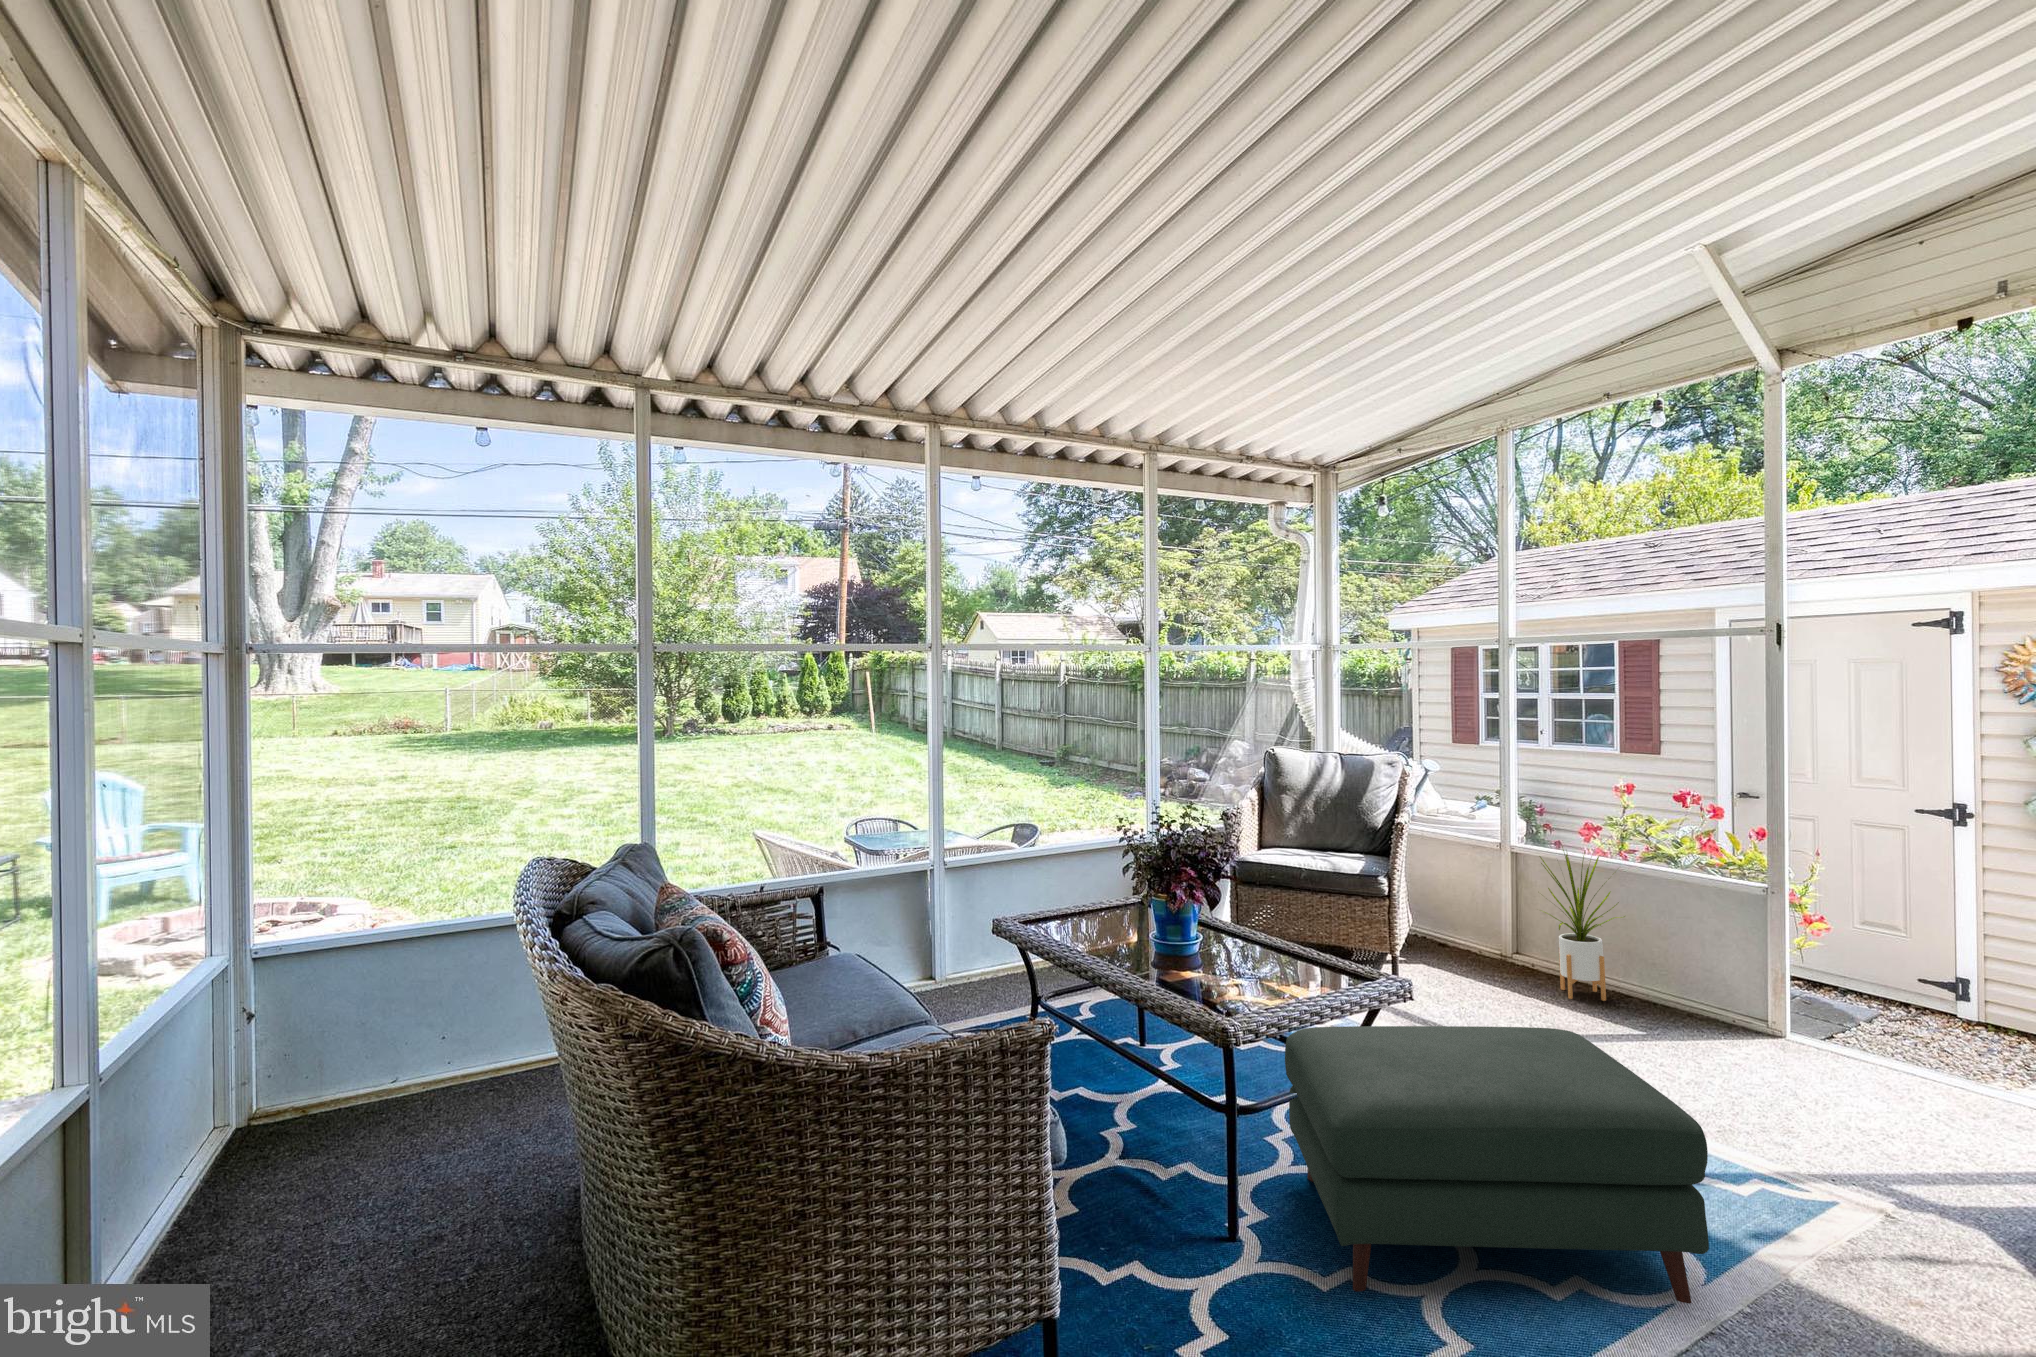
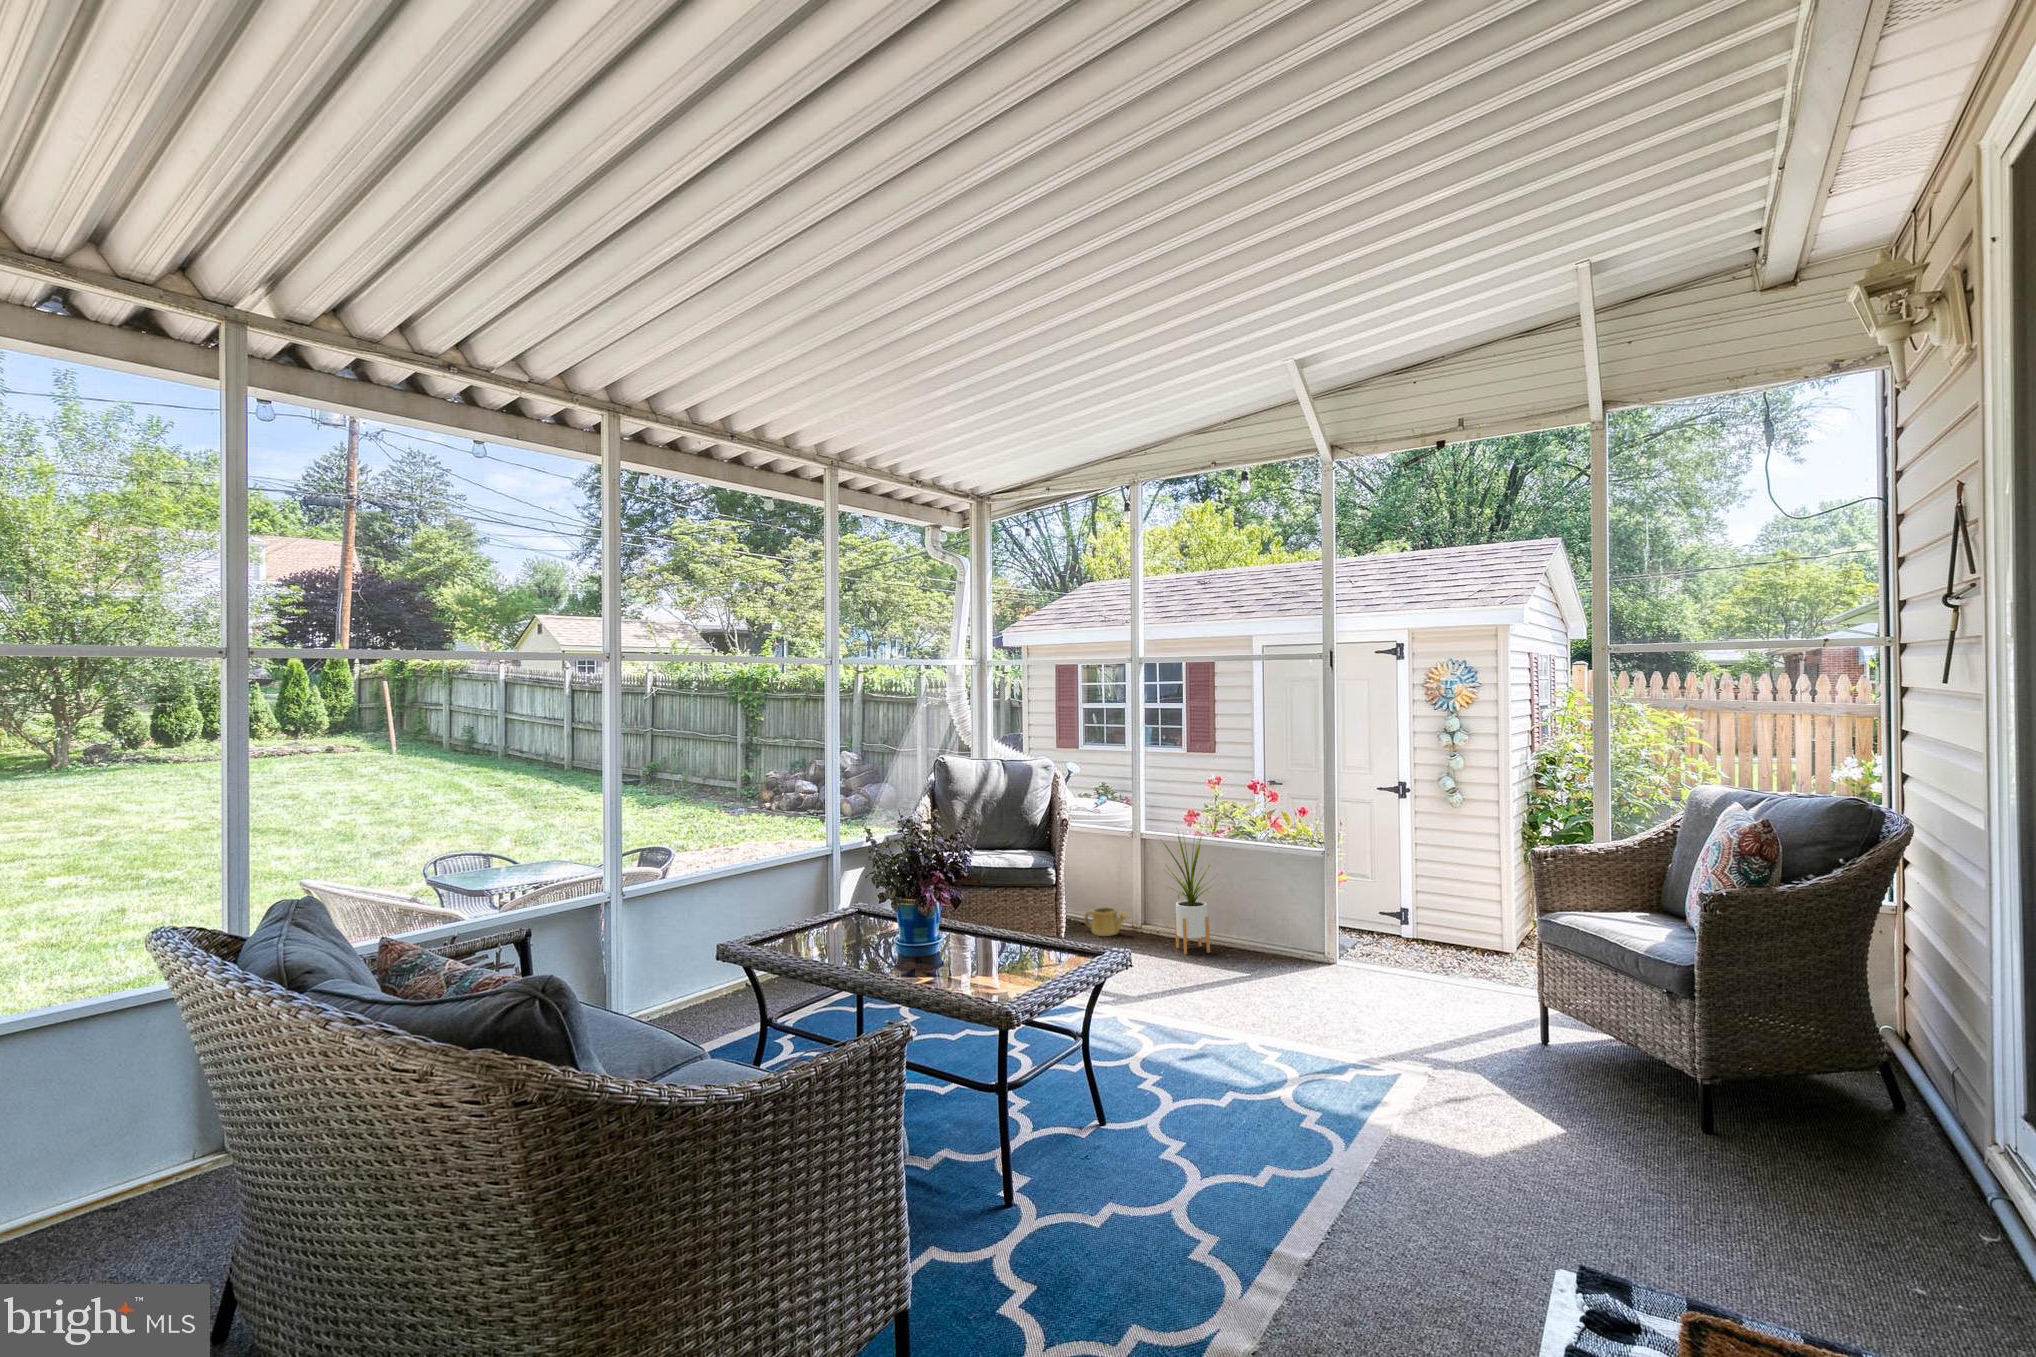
watering can: none [1447,930,1504,964] -> present [1084,907,1130,936]
ottoman: present [1285,1026,1709,1304] -> none [1030,973,1360,1223]

